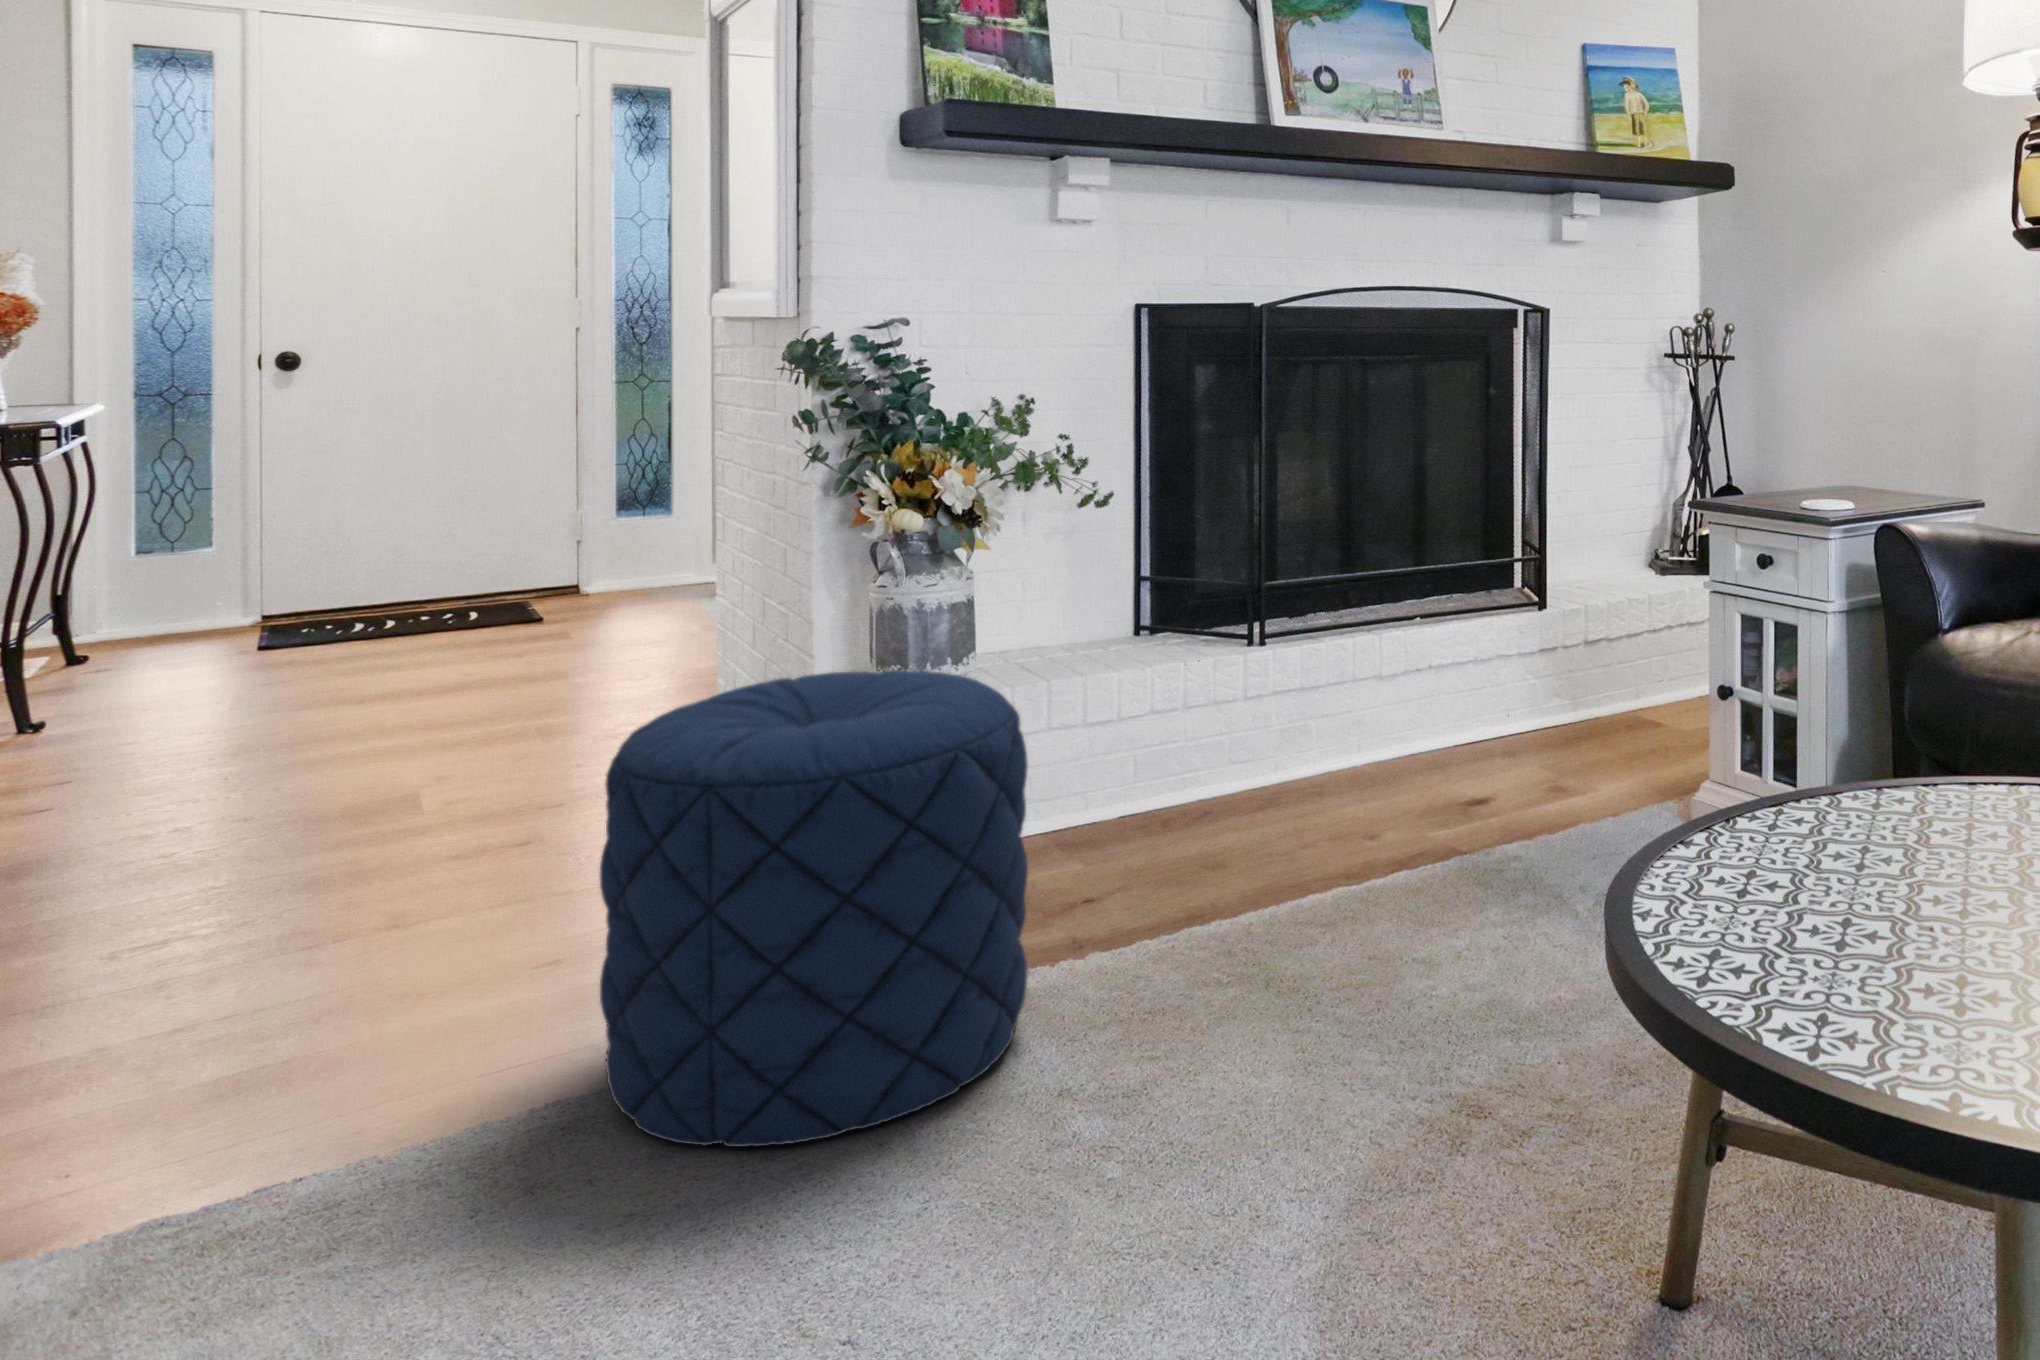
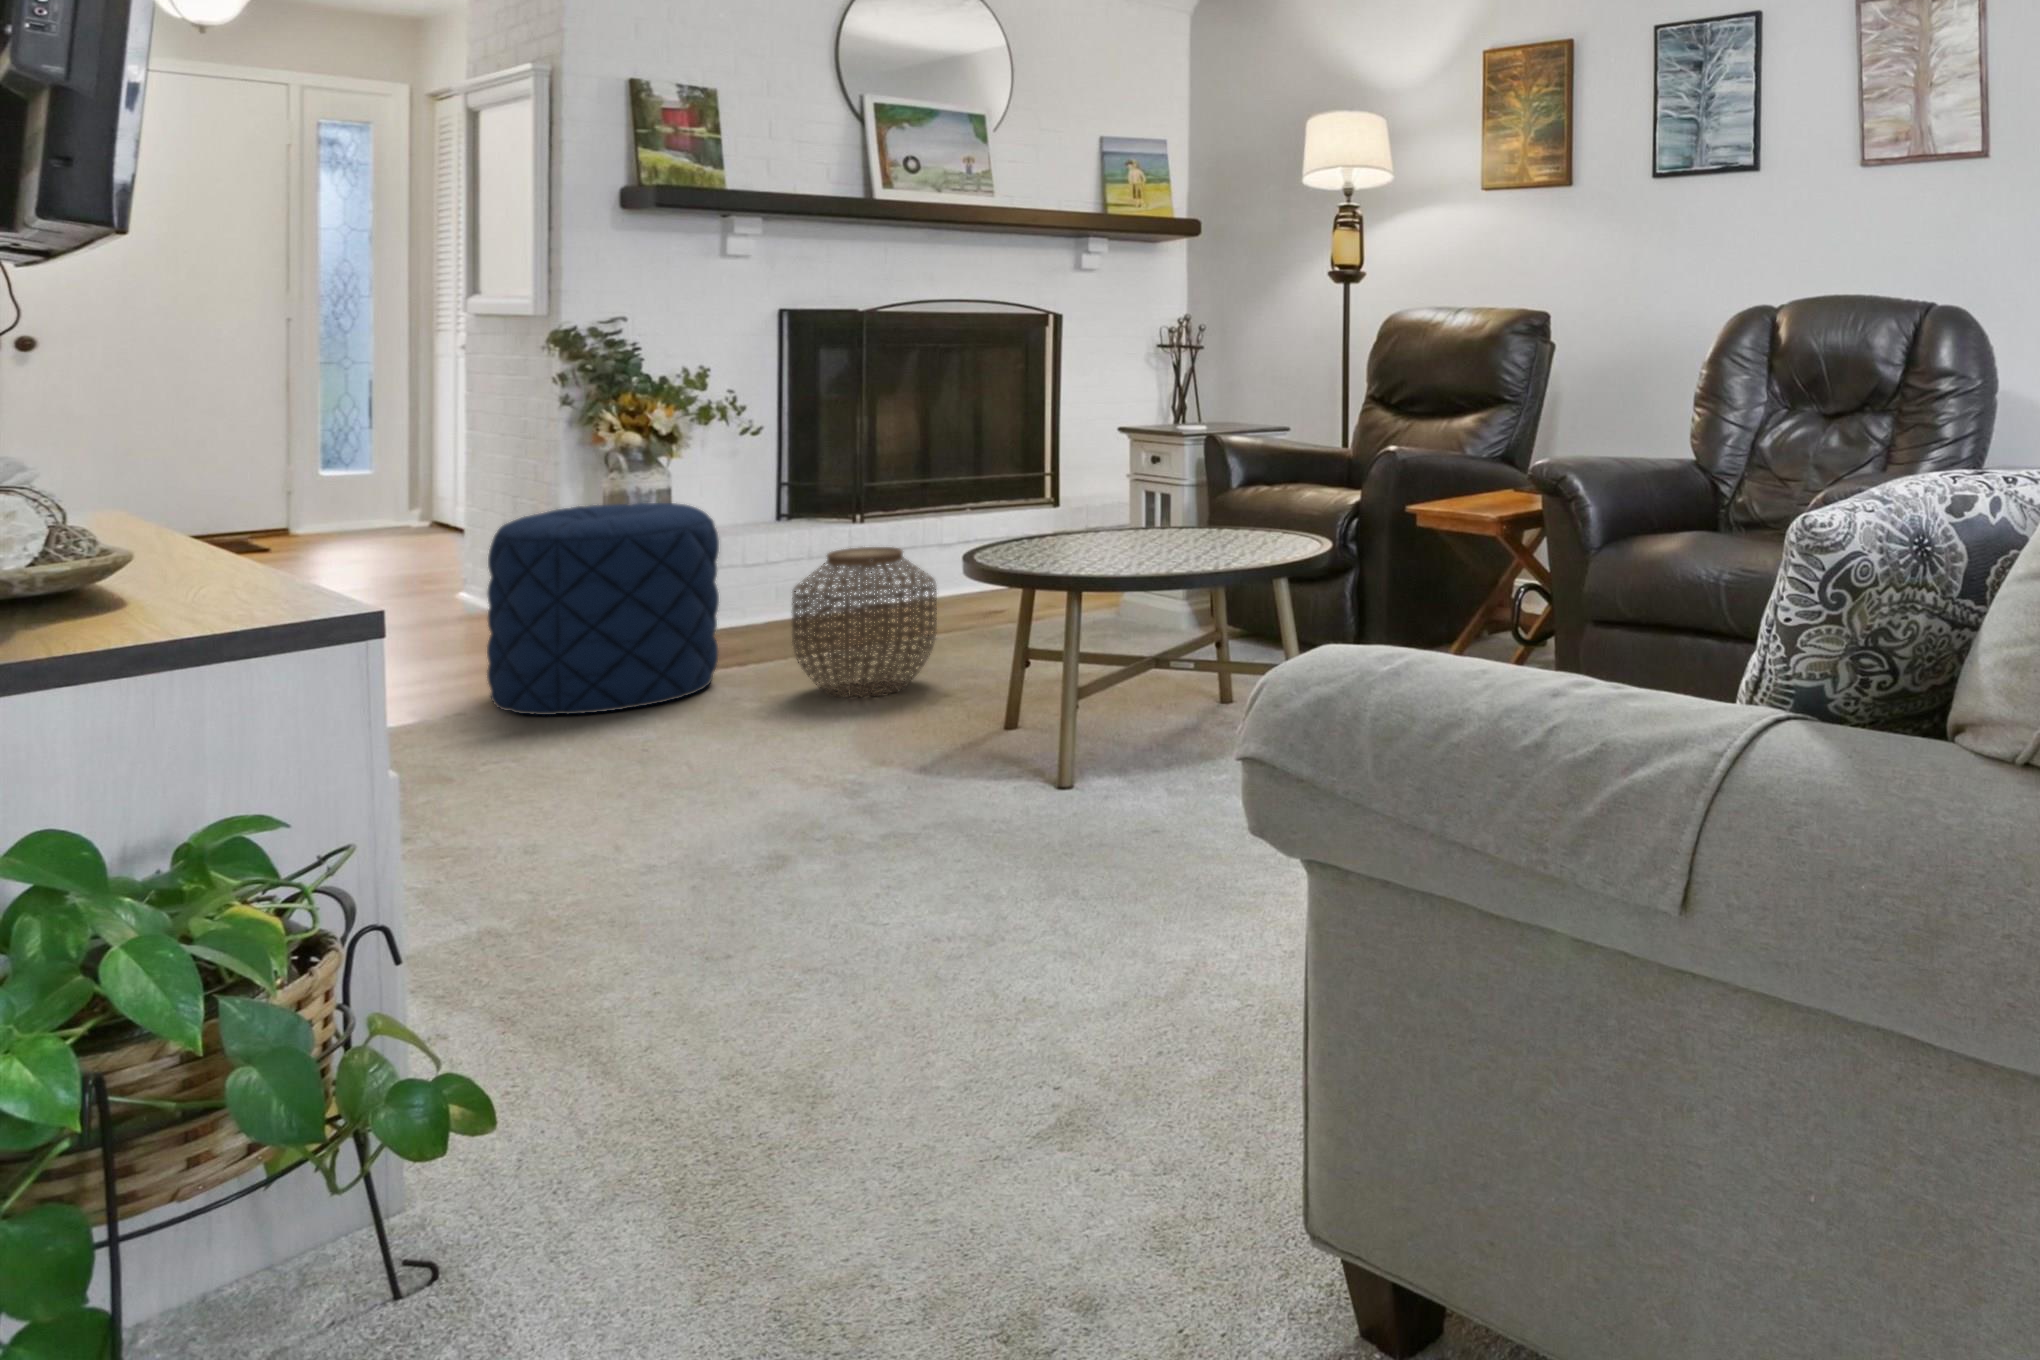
woven basket: none [1161,784,1440,1128] -> present [792,547,937,697]

